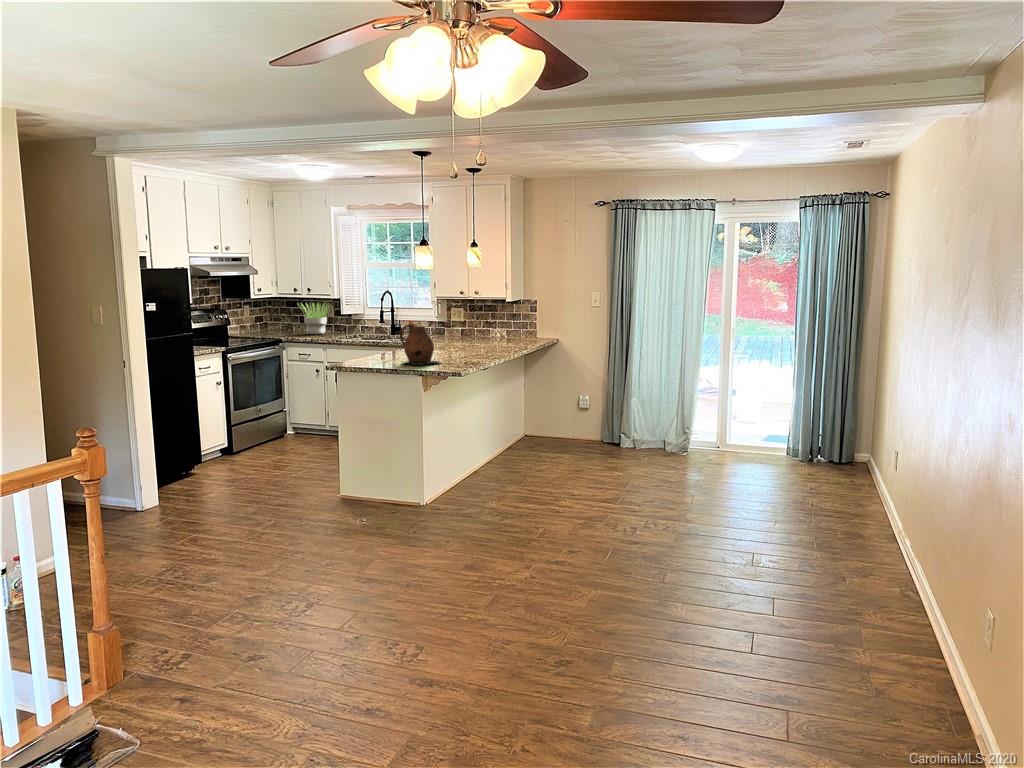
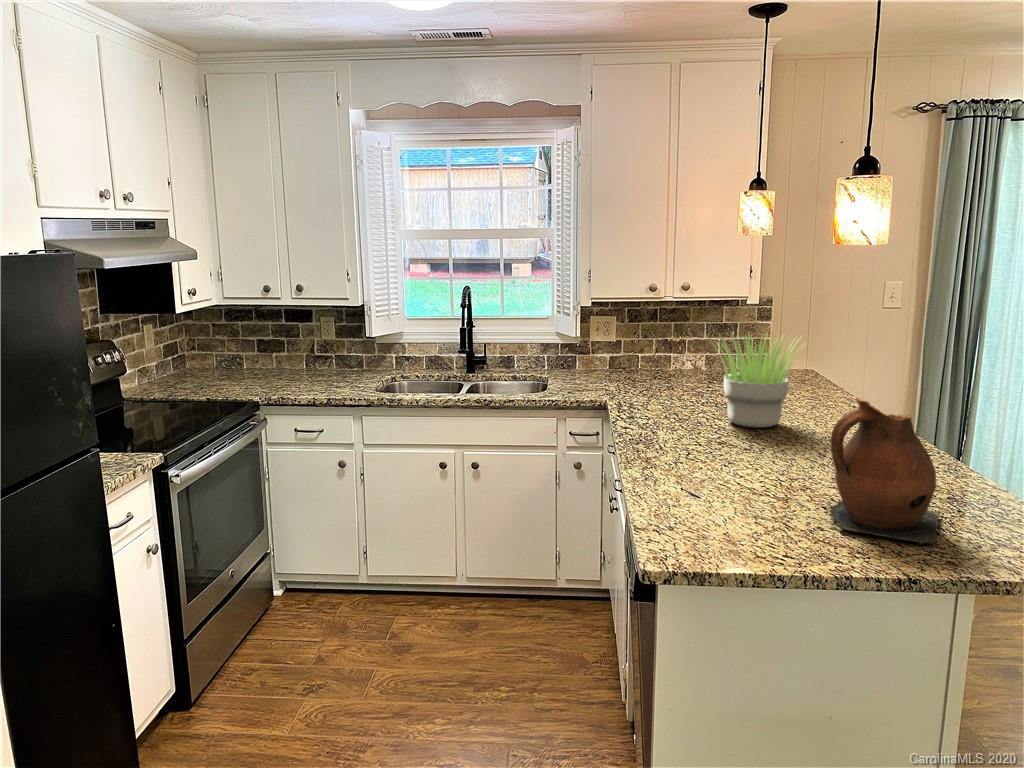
potted plant: present [300,303,328,335] -> present [713,333,800,428]

